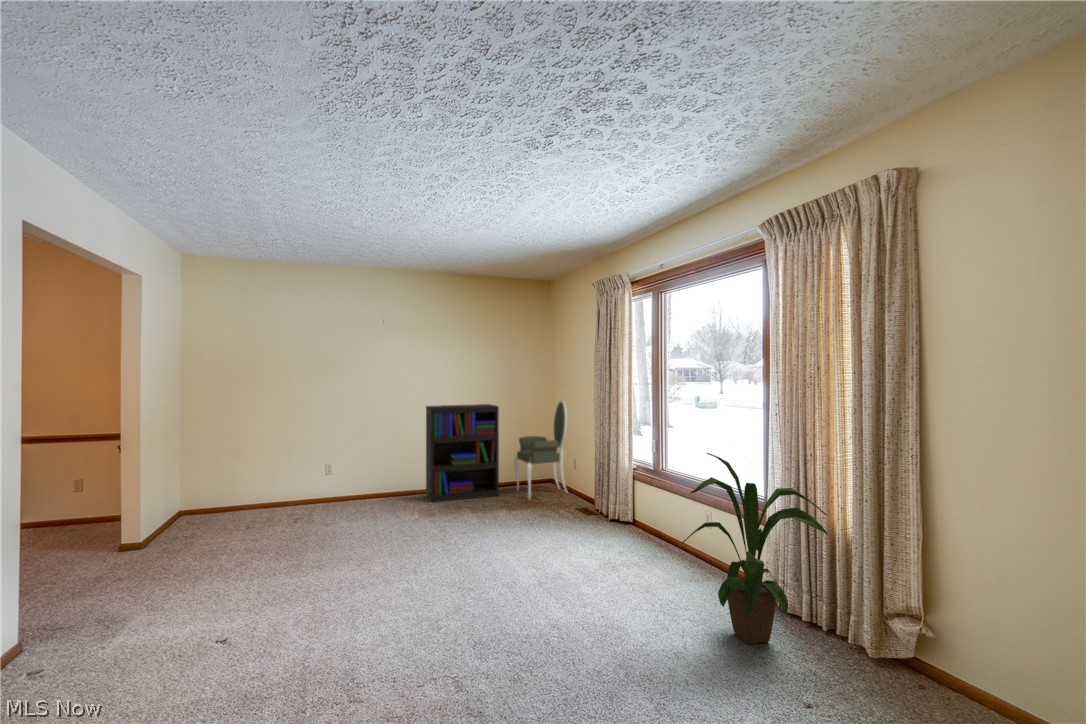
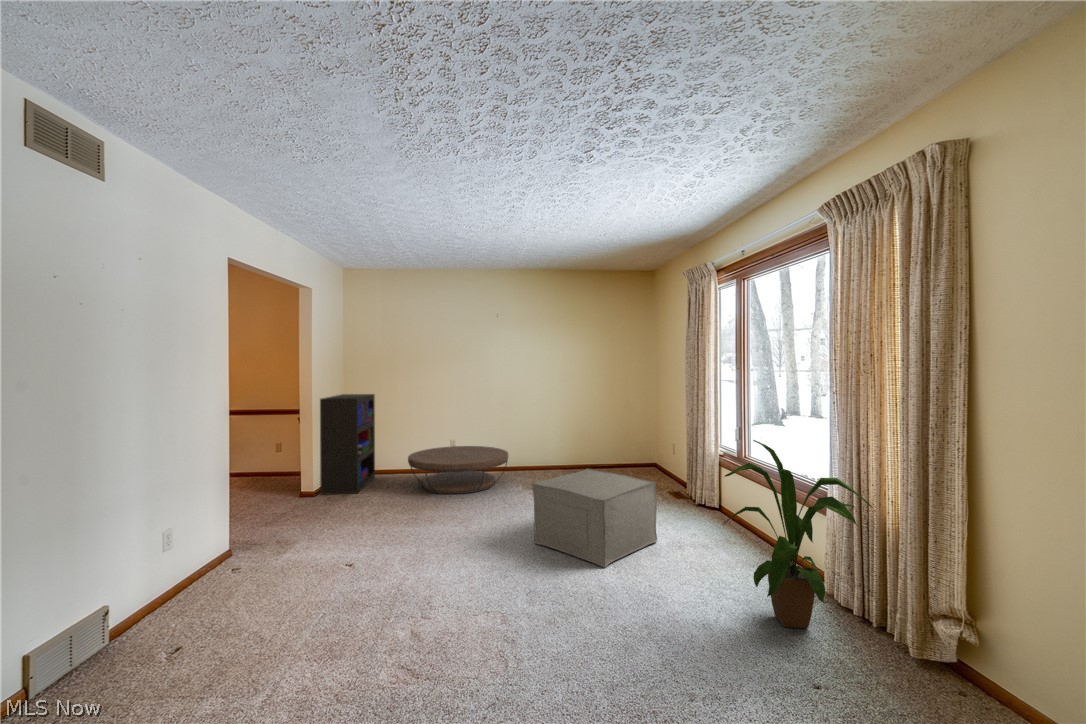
armchair: present [514,401,567,498] -> none [613,389,665,483]
bookshelf: present [426,404,499,502] -> present [320,394,375,495]
coffee table: none [279,468,404,528] -> present [408,446,508,494]
ottoman: none [456,489,589,601] -> present [532,469,657,568]

